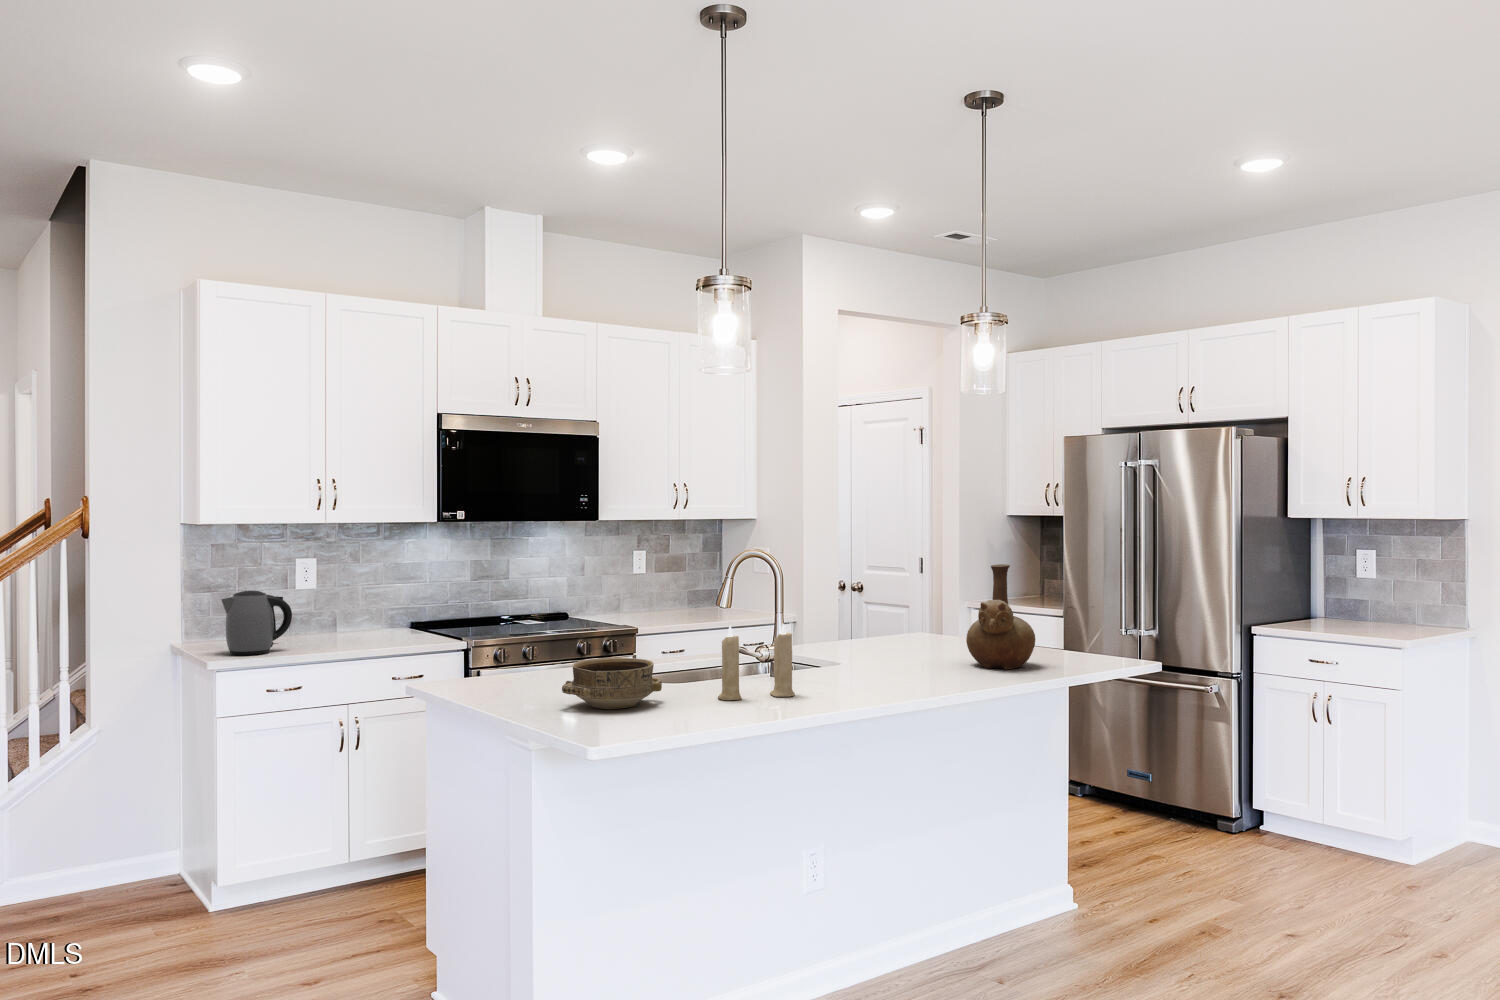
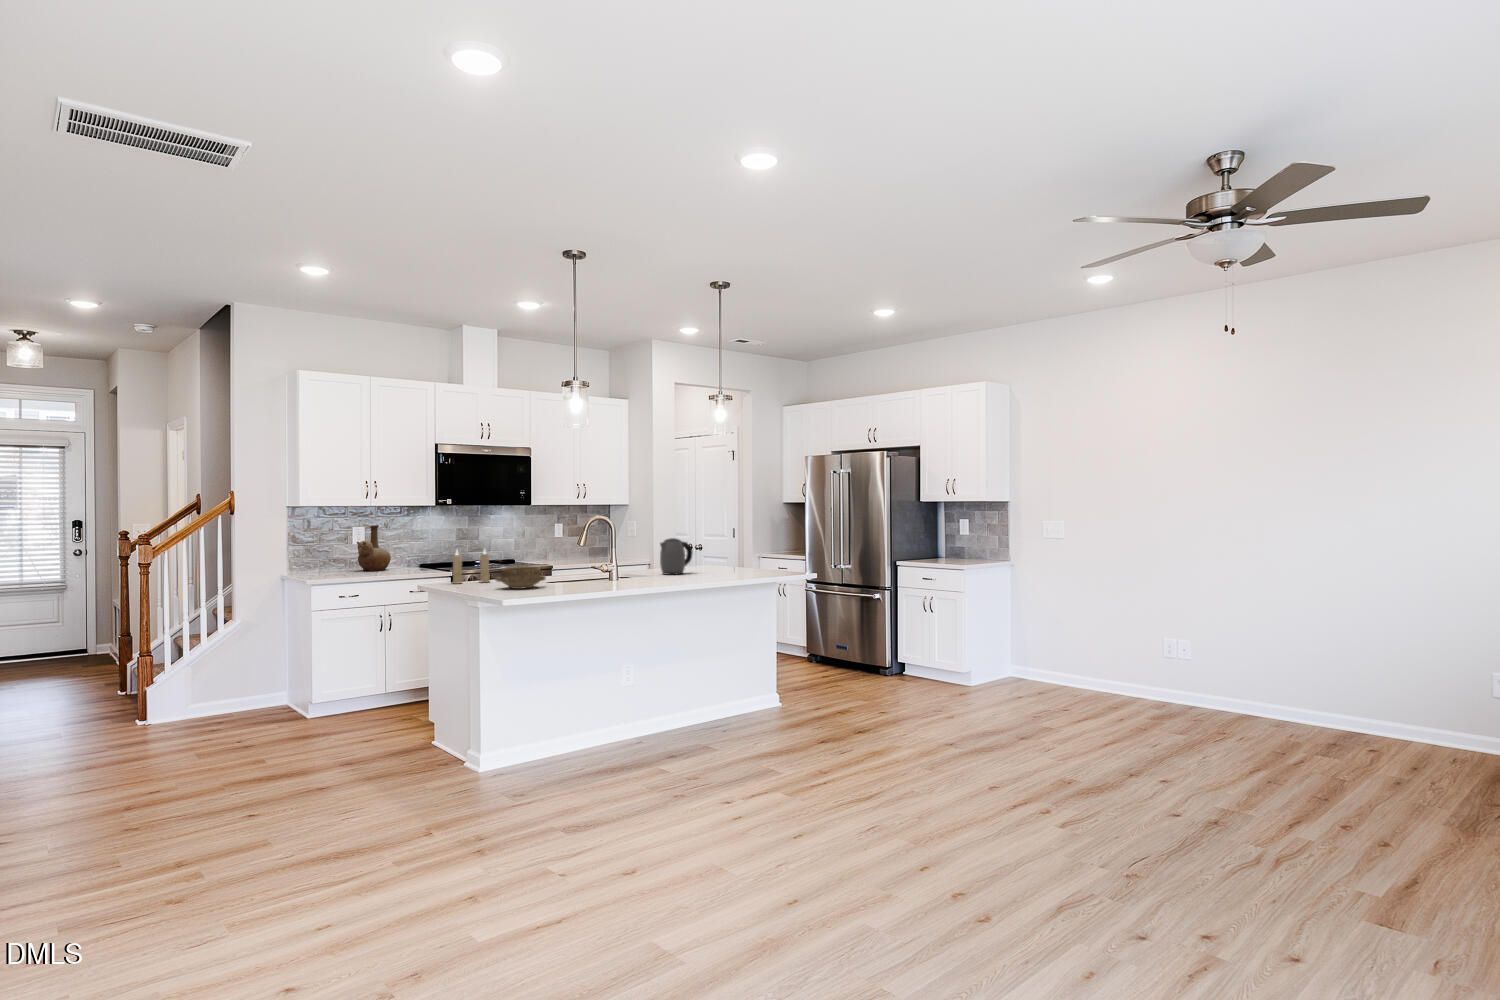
vase: present [966,564,1035,669] -> present [357,525,391,571]
kettle: present [222,590,292,655] -> present [660,538,692,575]
candle: present [718,624,795,700] -> present [452,550,490,584]

